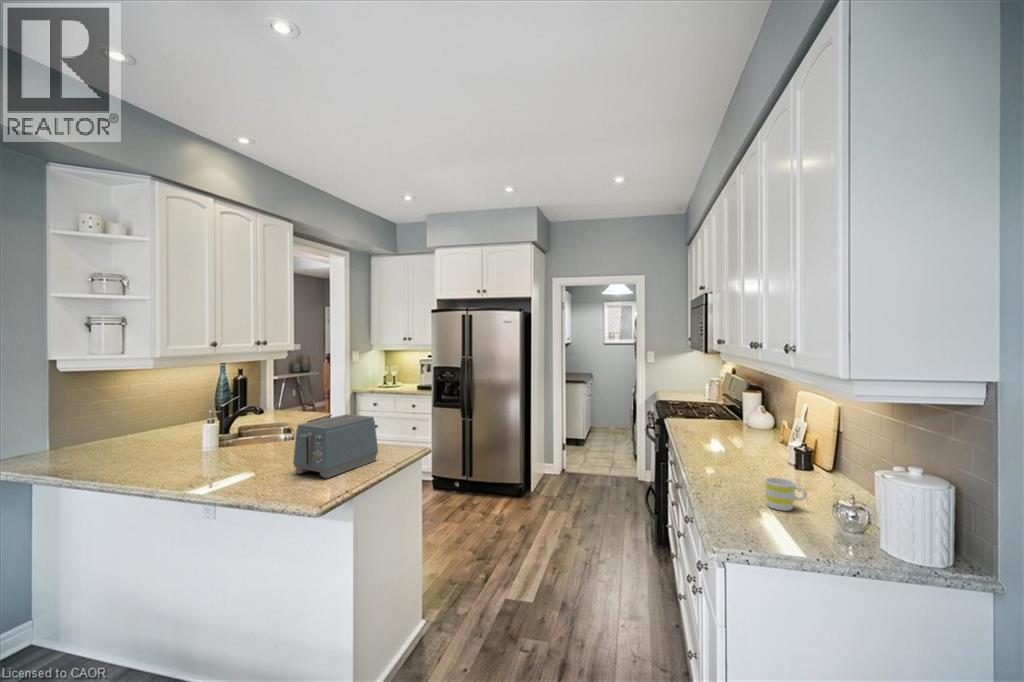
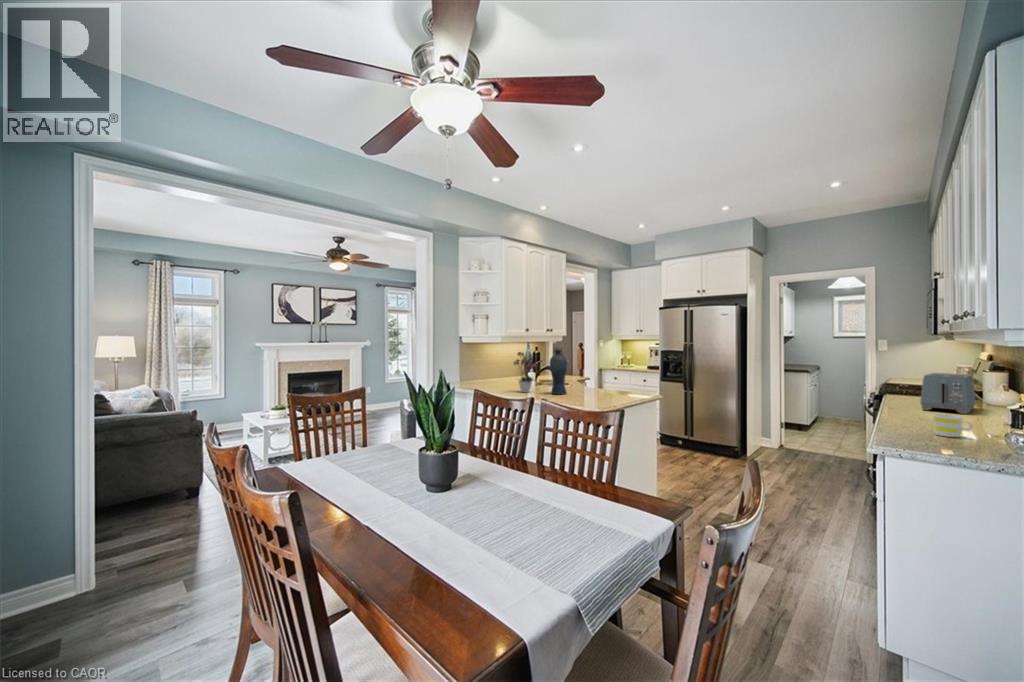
vase: none [234,387,270,468] -> present [550,350,567,395]
flower arrangement: none [156,389,220,468] -> present [514,352,539,392]
toaster: present [293,414,378,478] -> present [920,373,976,414]

